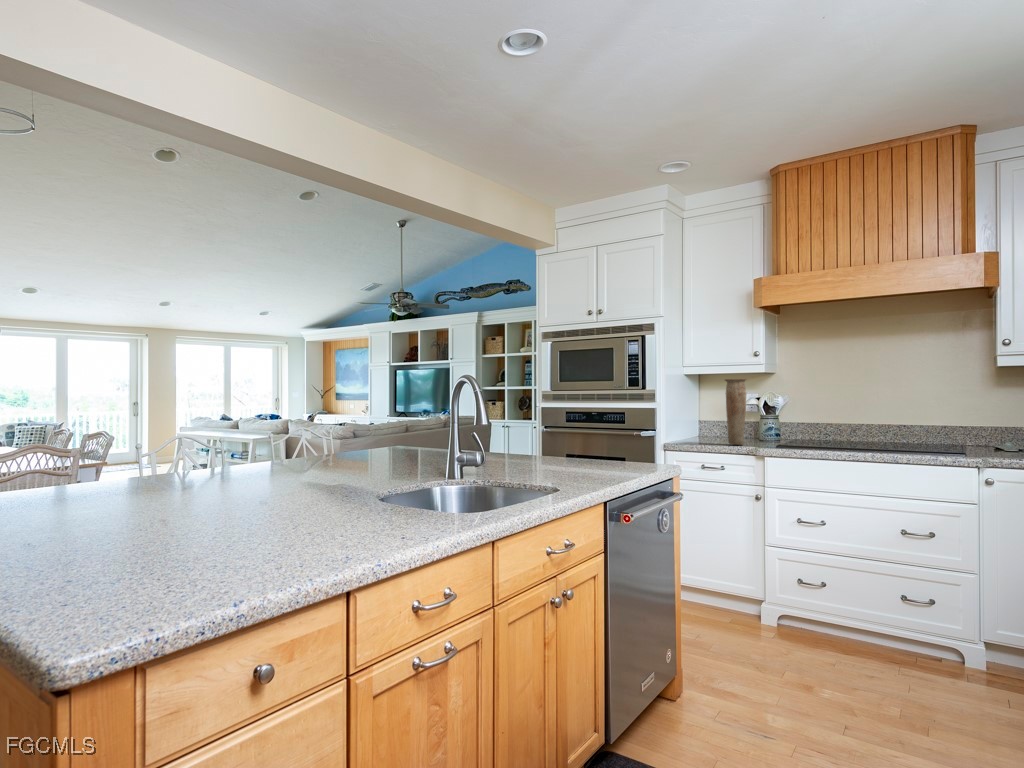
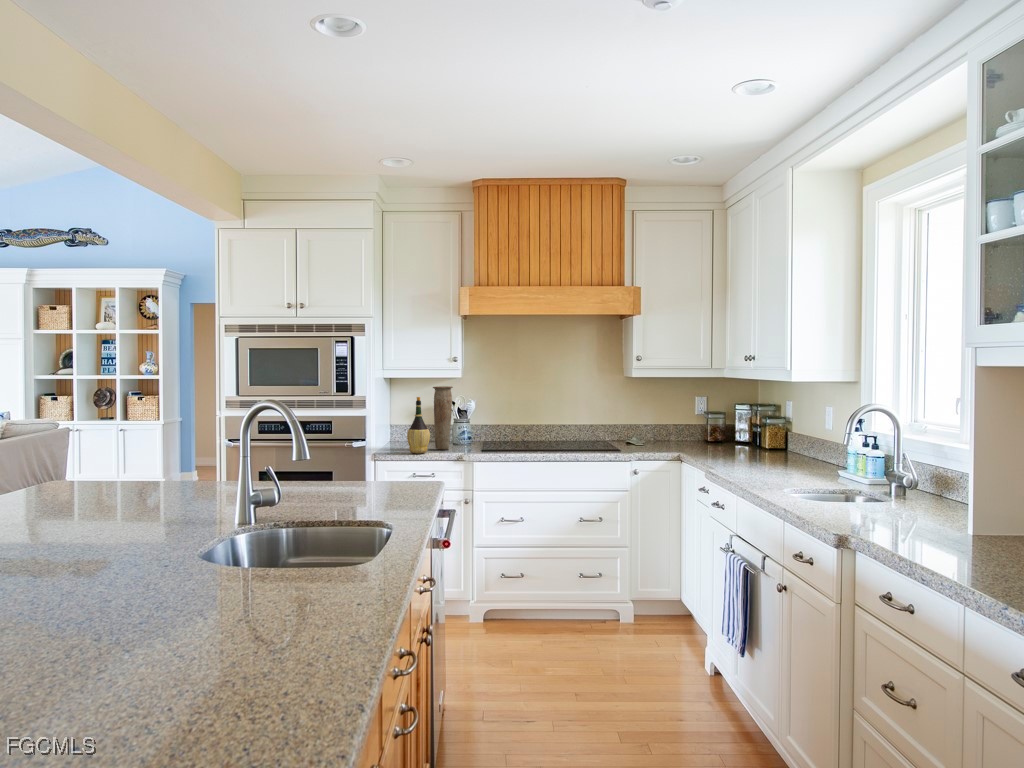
wine bottle: none [692,389,717,446] -> present [407,397,430,453]

